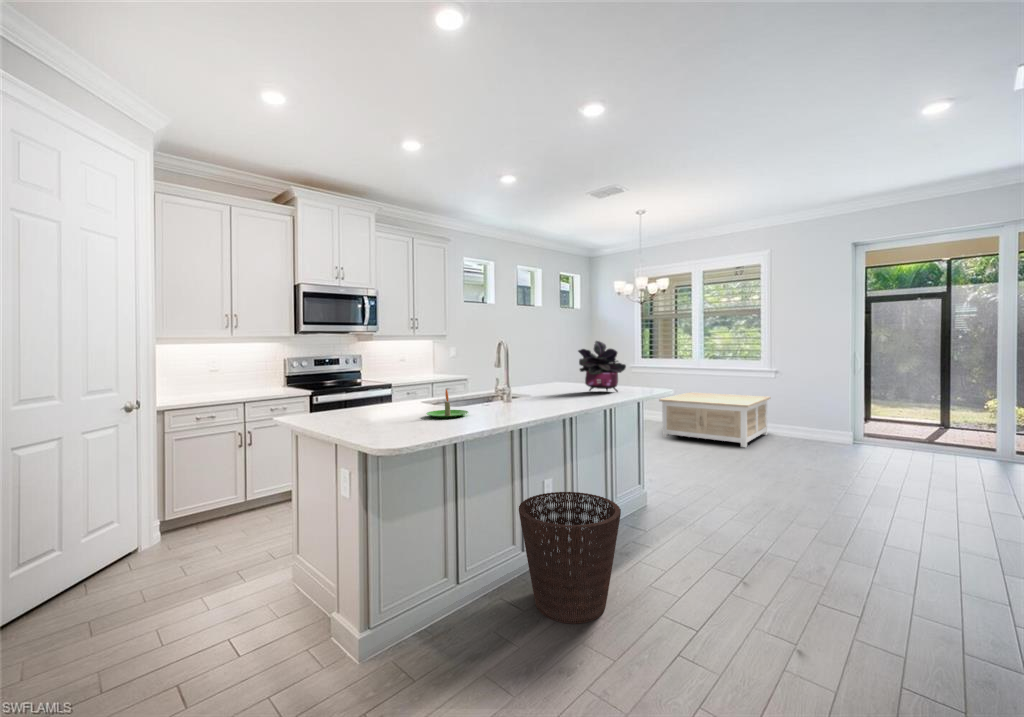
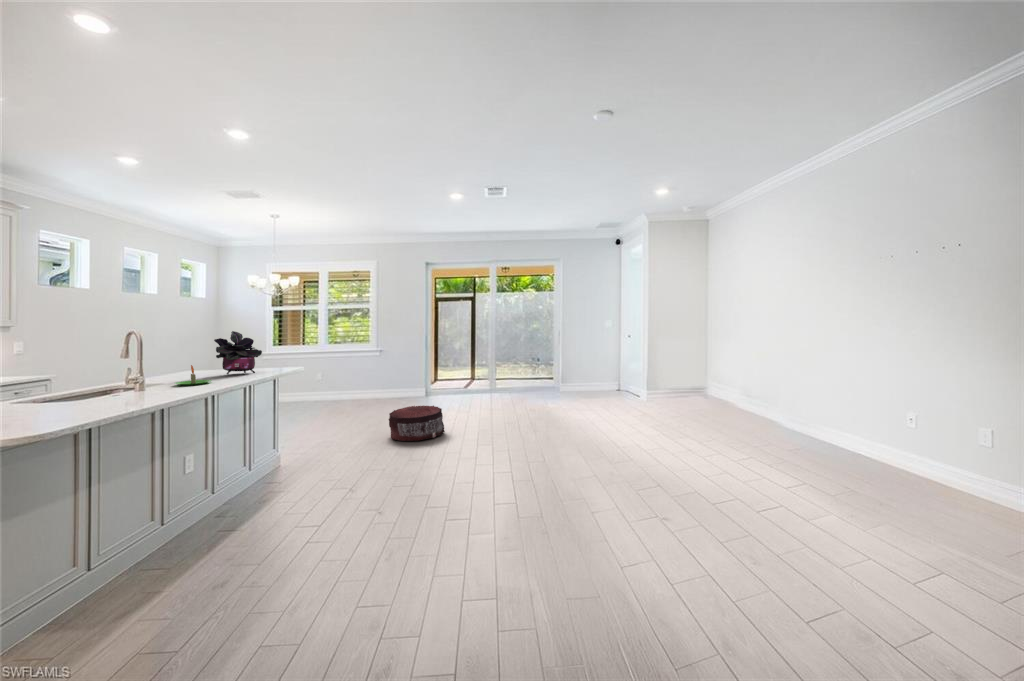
candle: present [426,389,469,418] -> present [174,365,211,385]
coffee table: present [659,392,770,448] -> none [291,370,378,410]
pouf: none [795,461,908,526] -> present [389,406,445,441]
basket: present [519,492,621,624] -> none [165,452,264,554]

